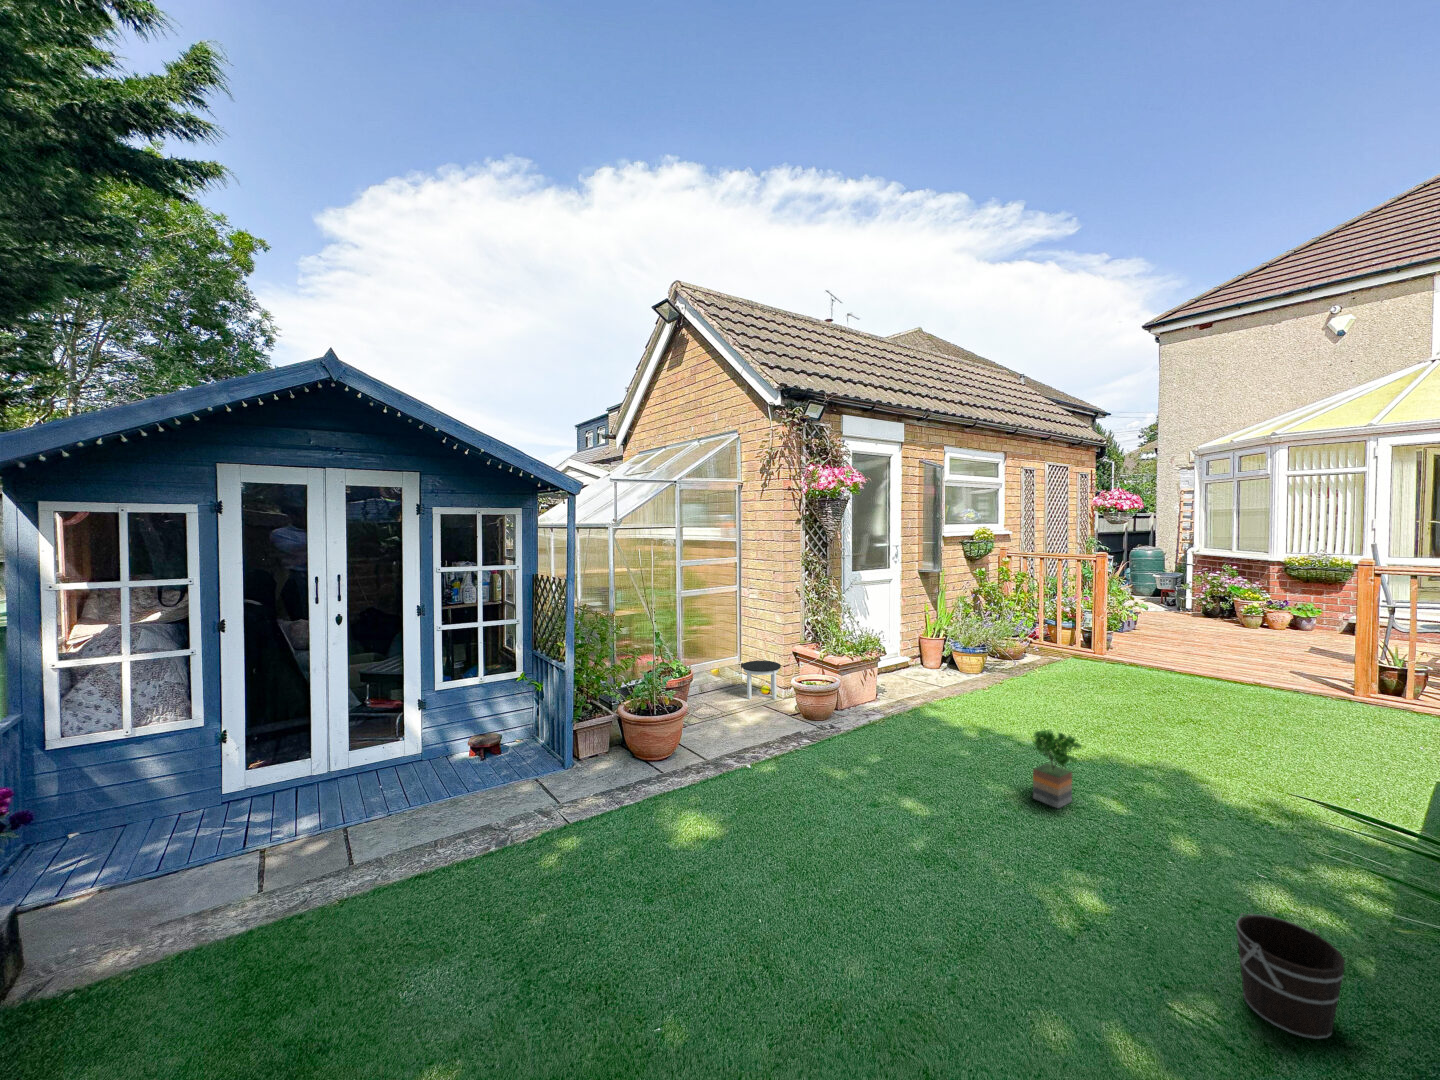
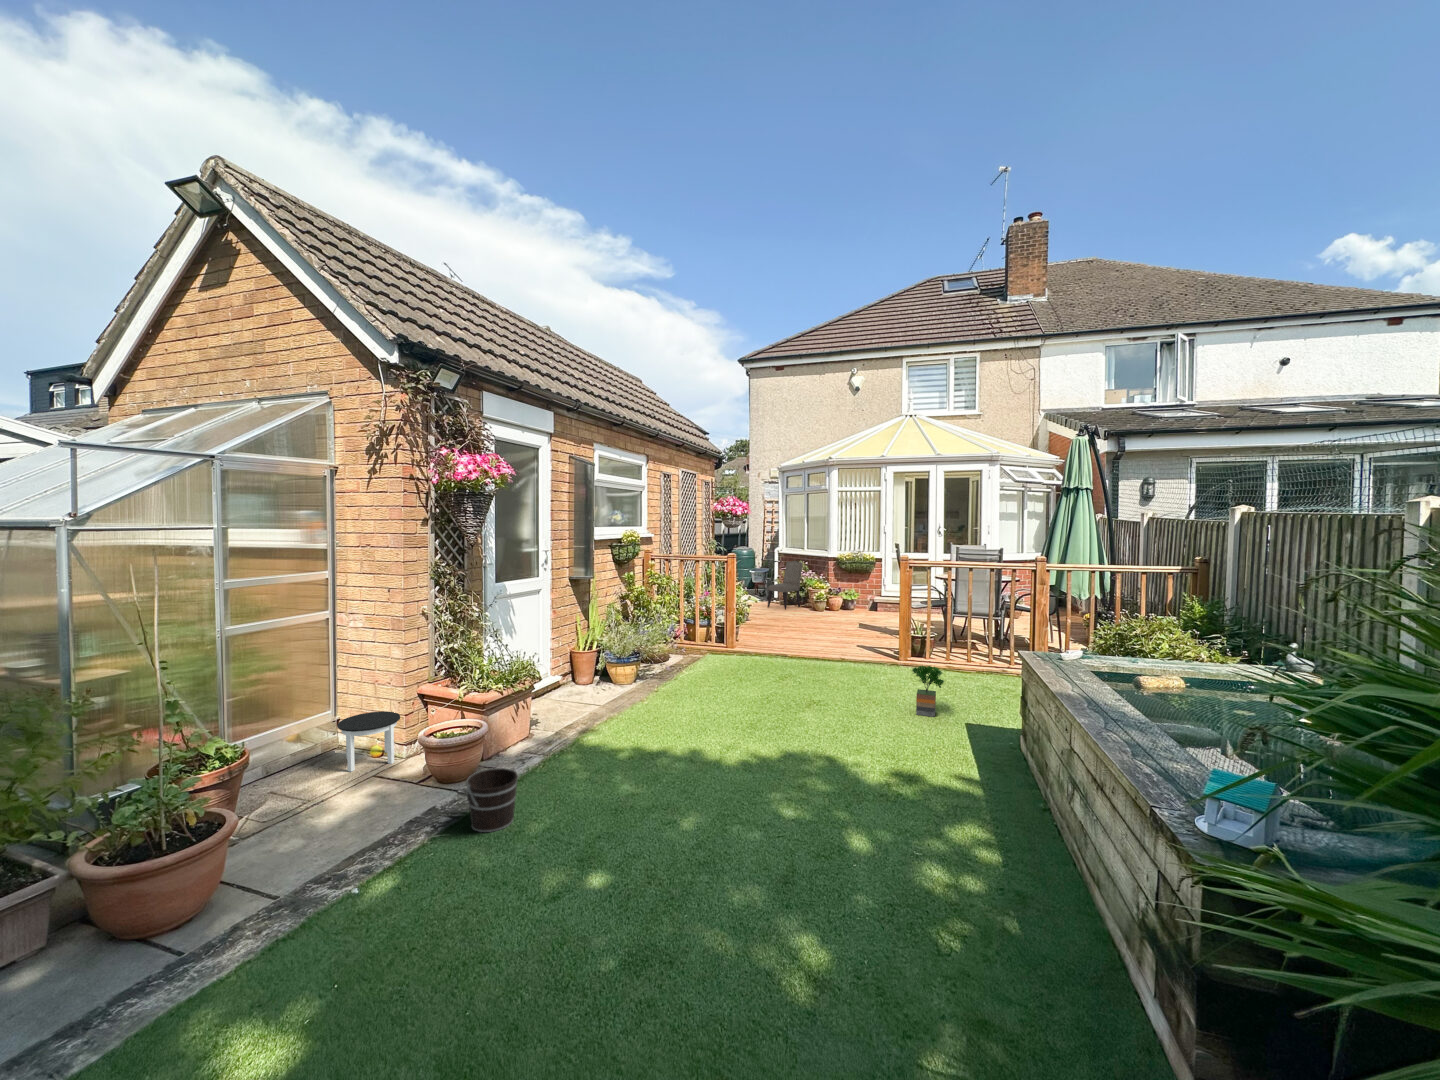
chair: none [1168,562,1223,620] -> present [768,561,803,610]
potted tree: present [1033,729,1082,808] -> present [912,666,944,717]
bucket: present [1236,913,1345,1039] -> present [466,768,518,832]

